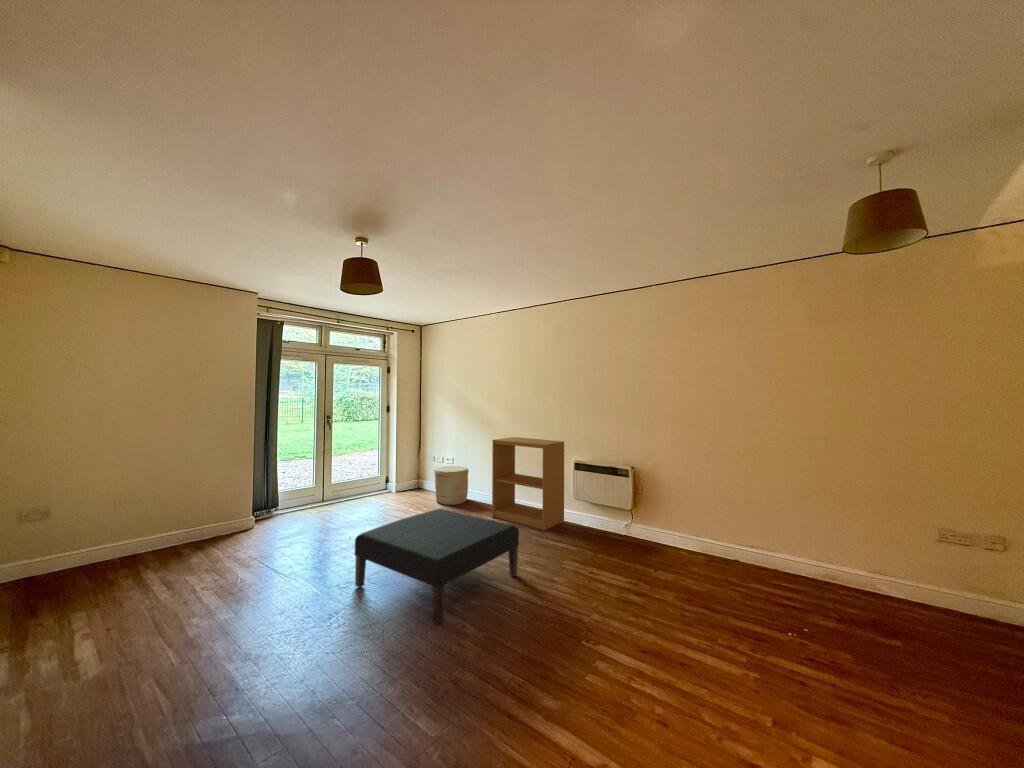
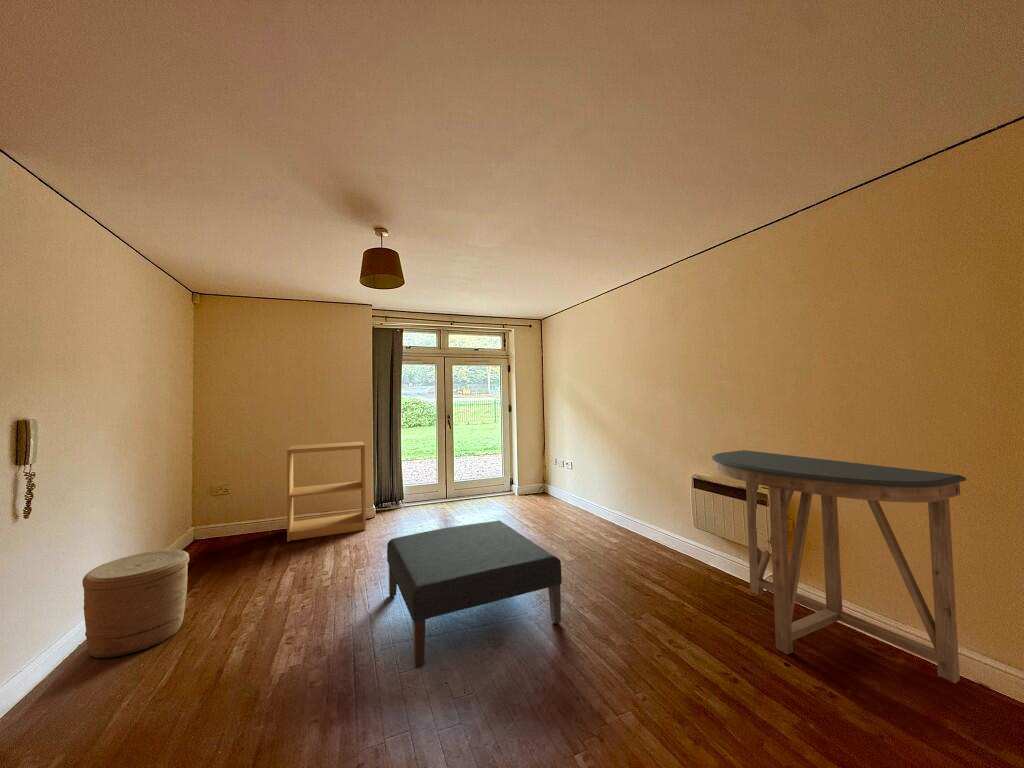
bookshelf: present [492,437,564,530] -> present [287,442,366,541]
console table: none [601,441,730,563] -> present [712,450,966,683]
woven basket: present [434,466,469,505] -> present [82,550,189,658]

